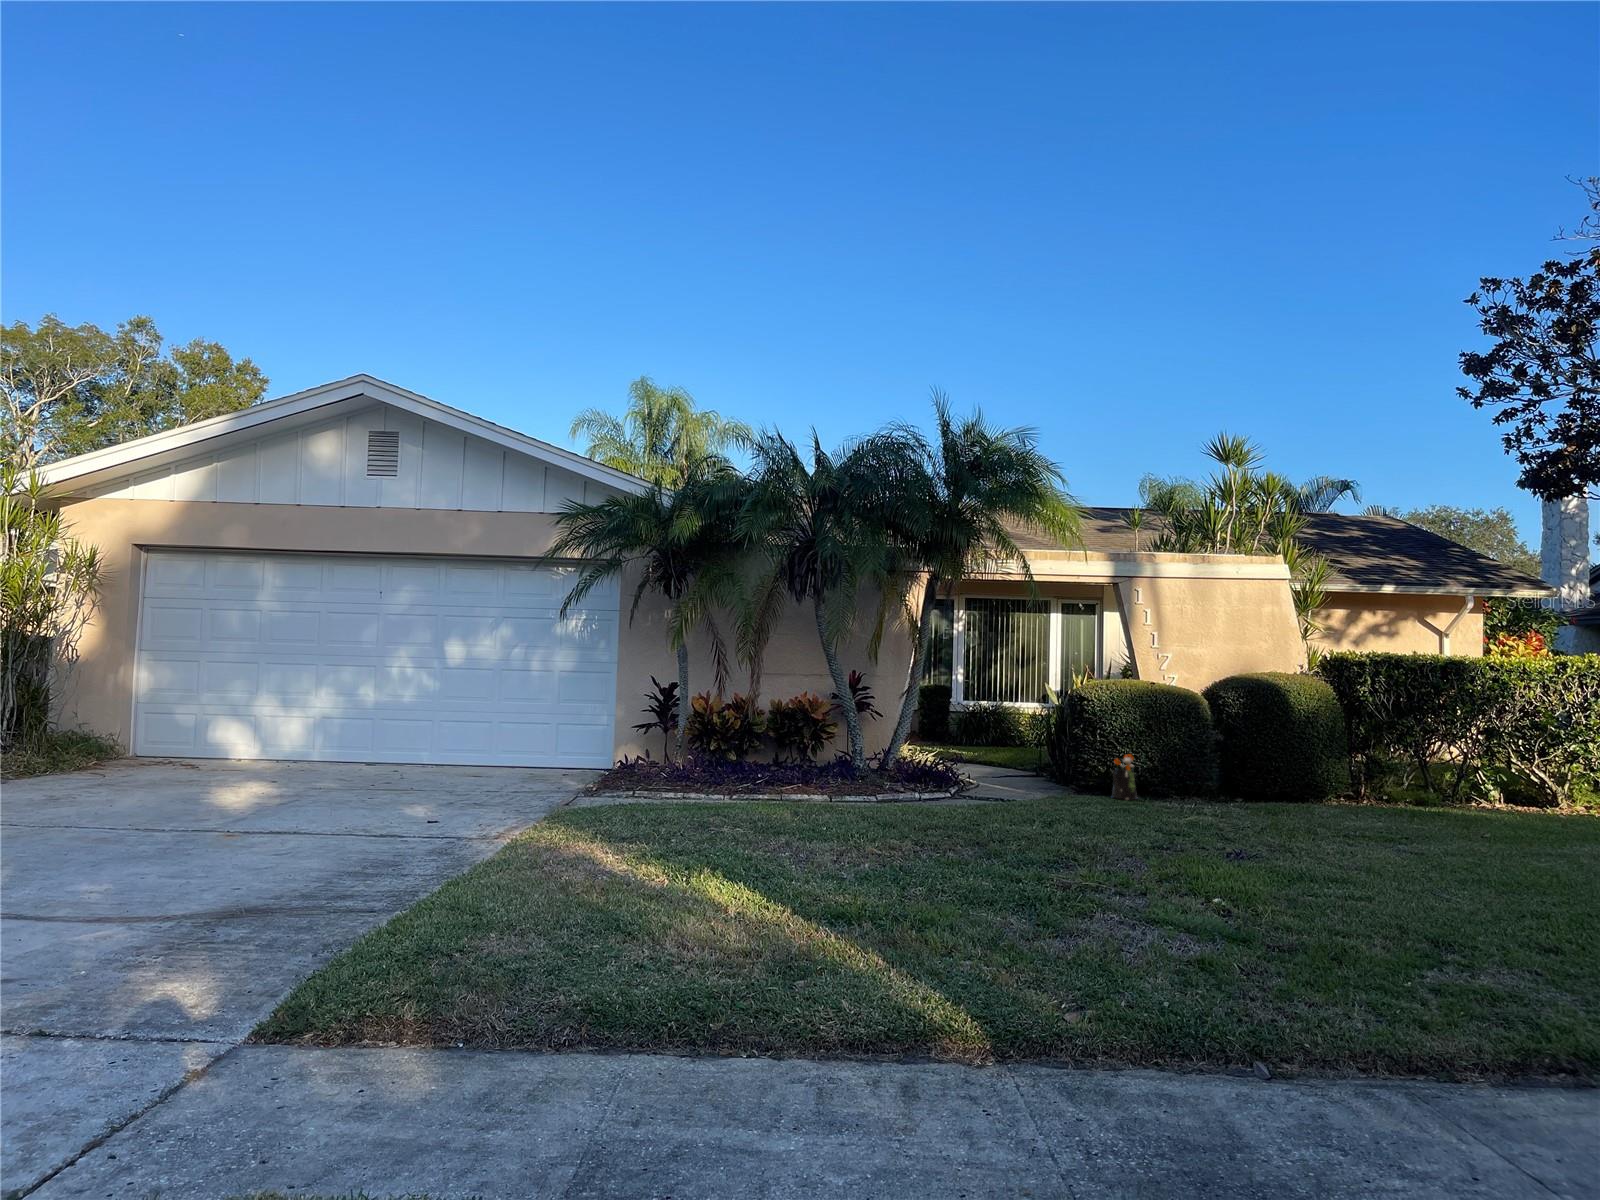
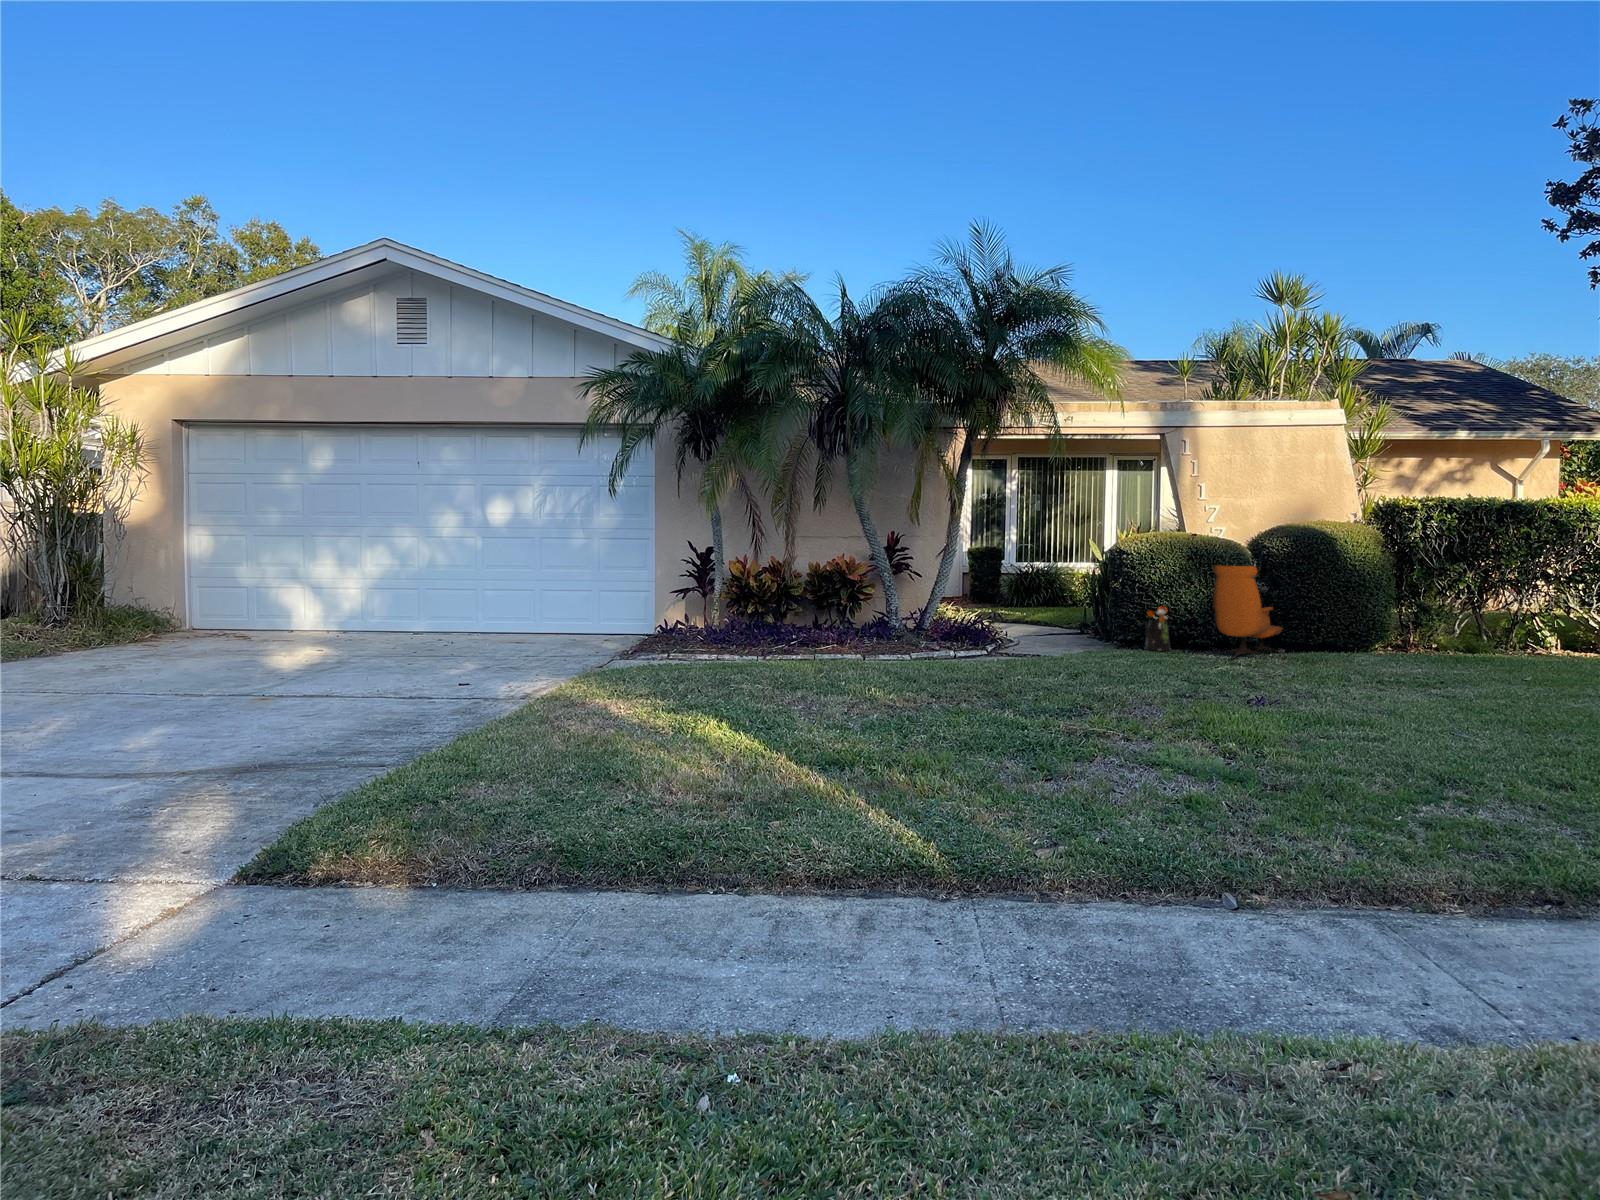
lounge chair: none [1180,716,1246,811] -> present [1213,565,1283,659]

